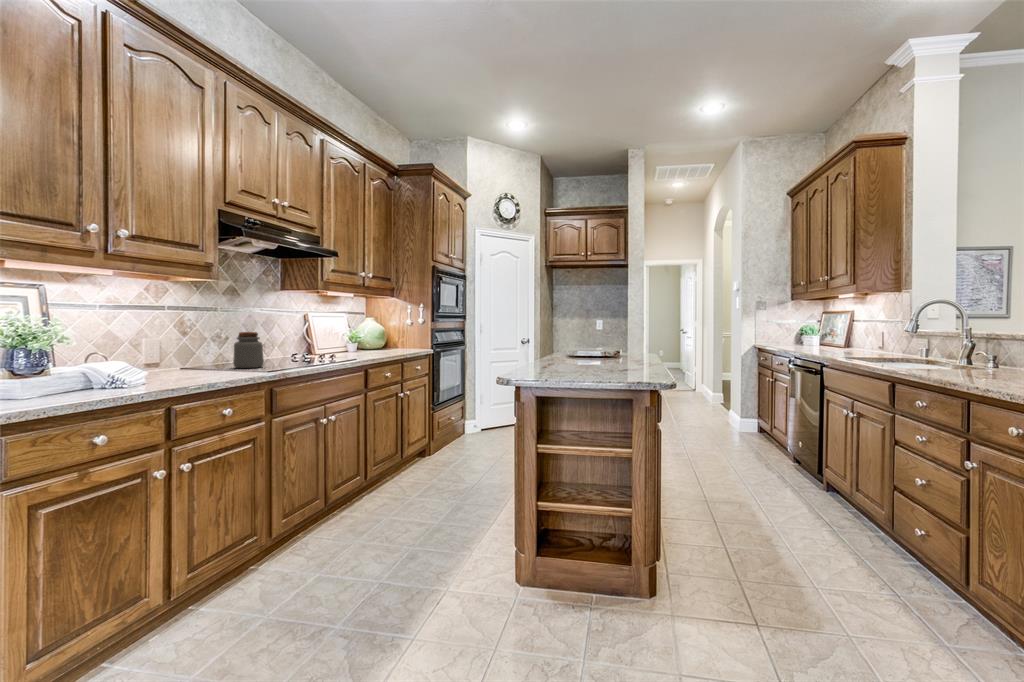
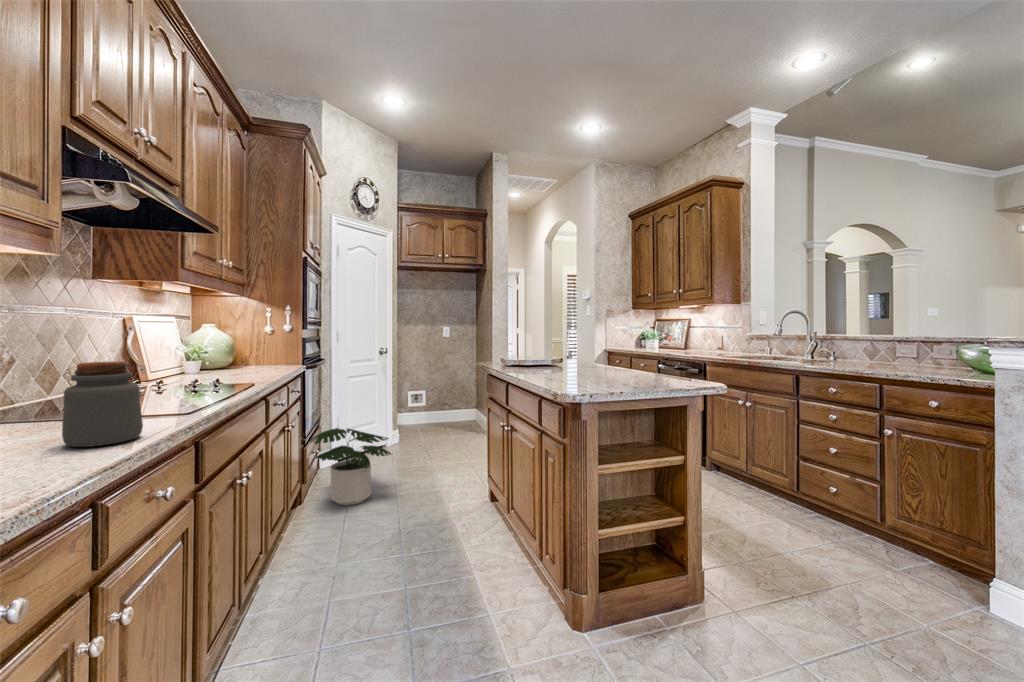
potted plant: none [429,394,492,453] -> present [309,428,391,505]

